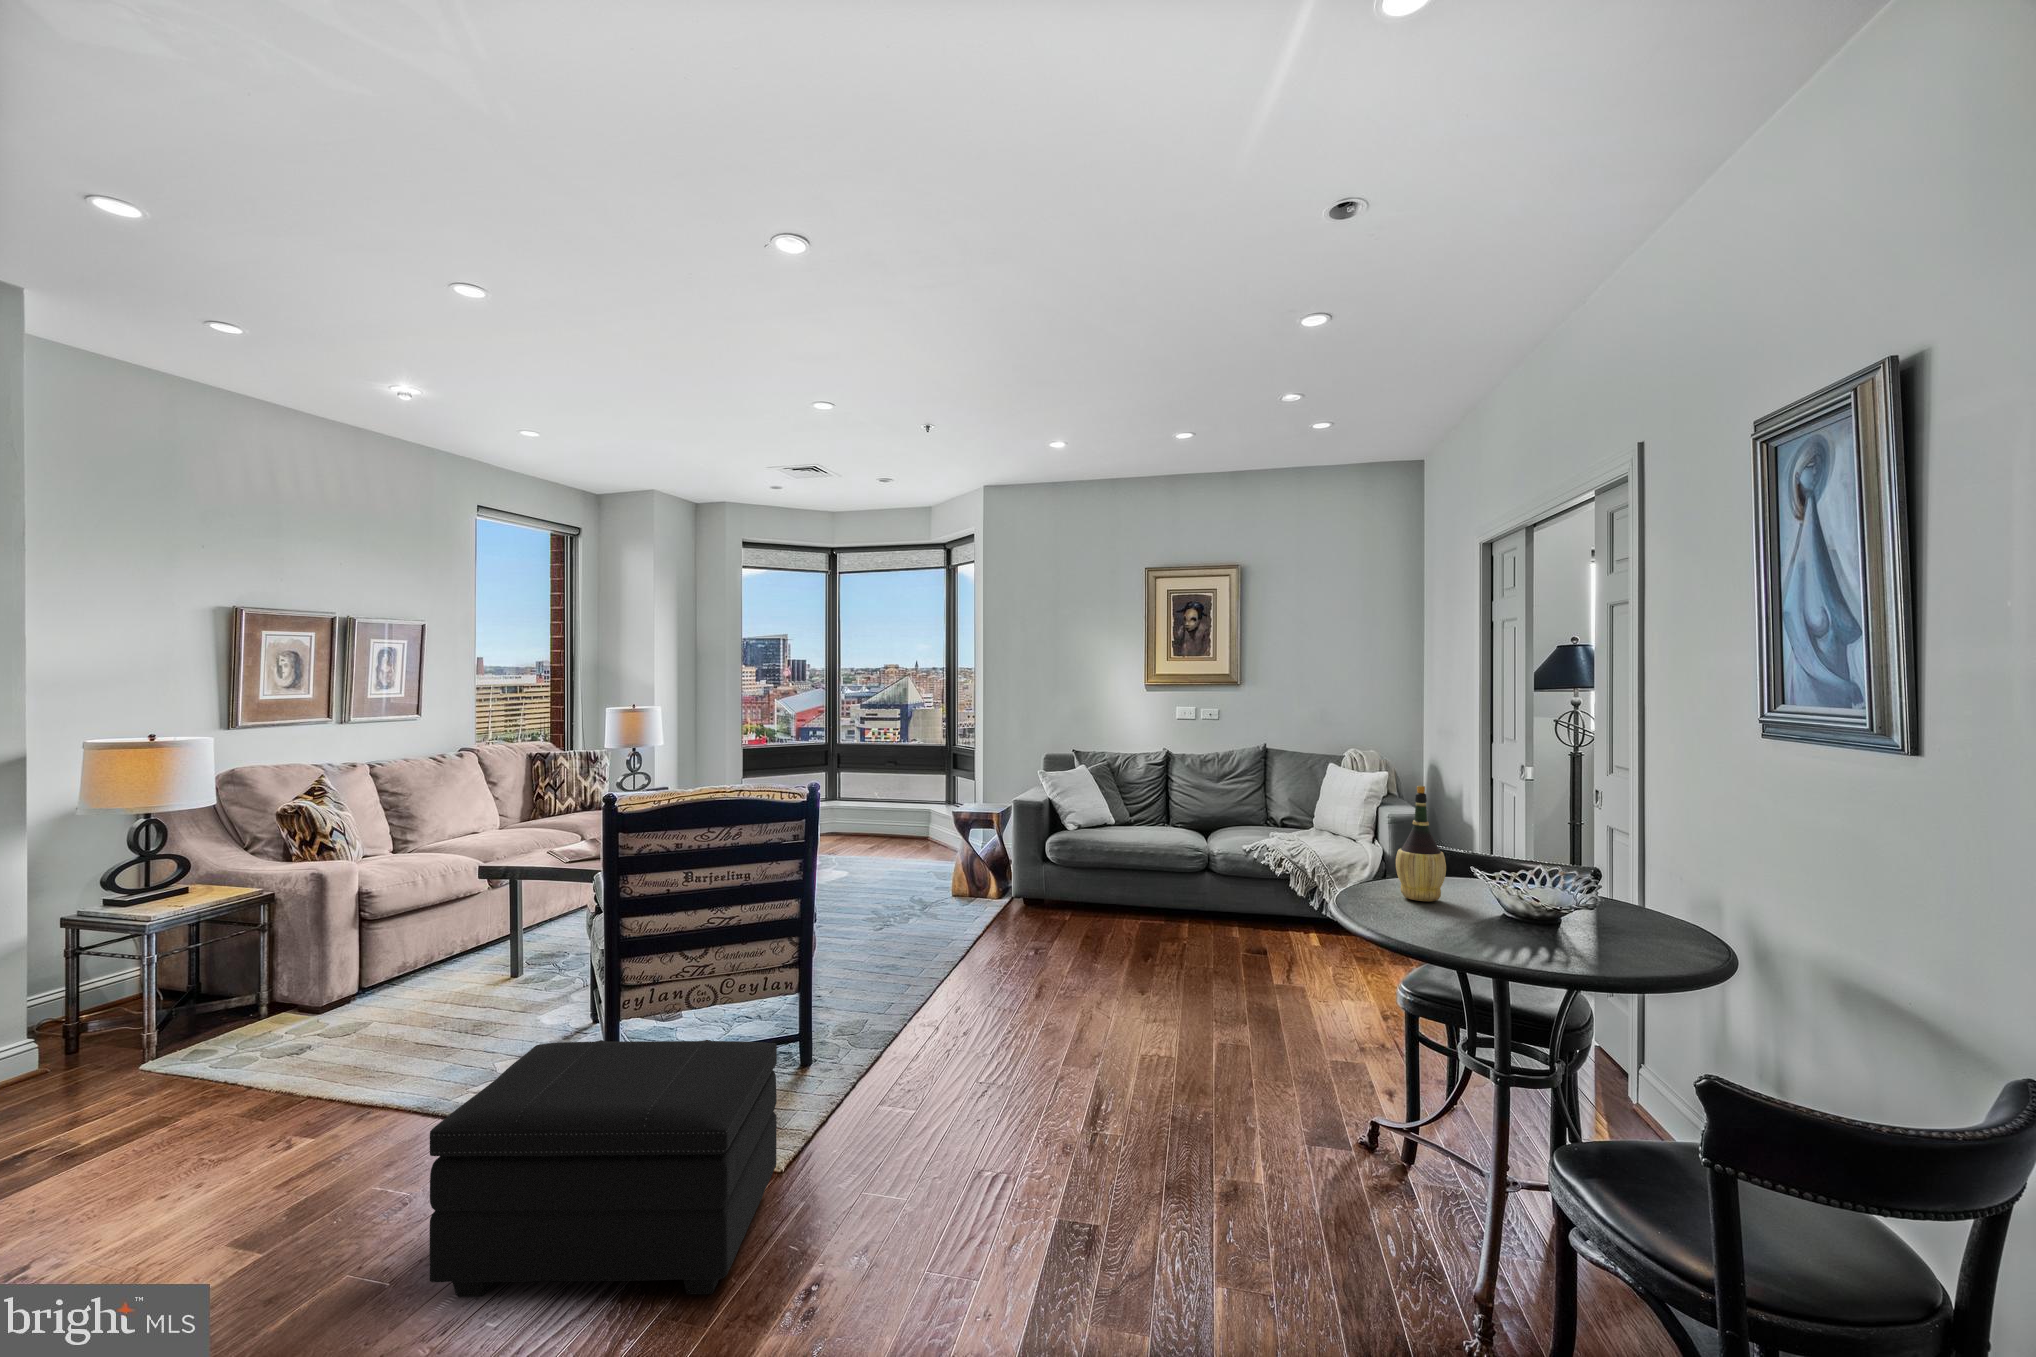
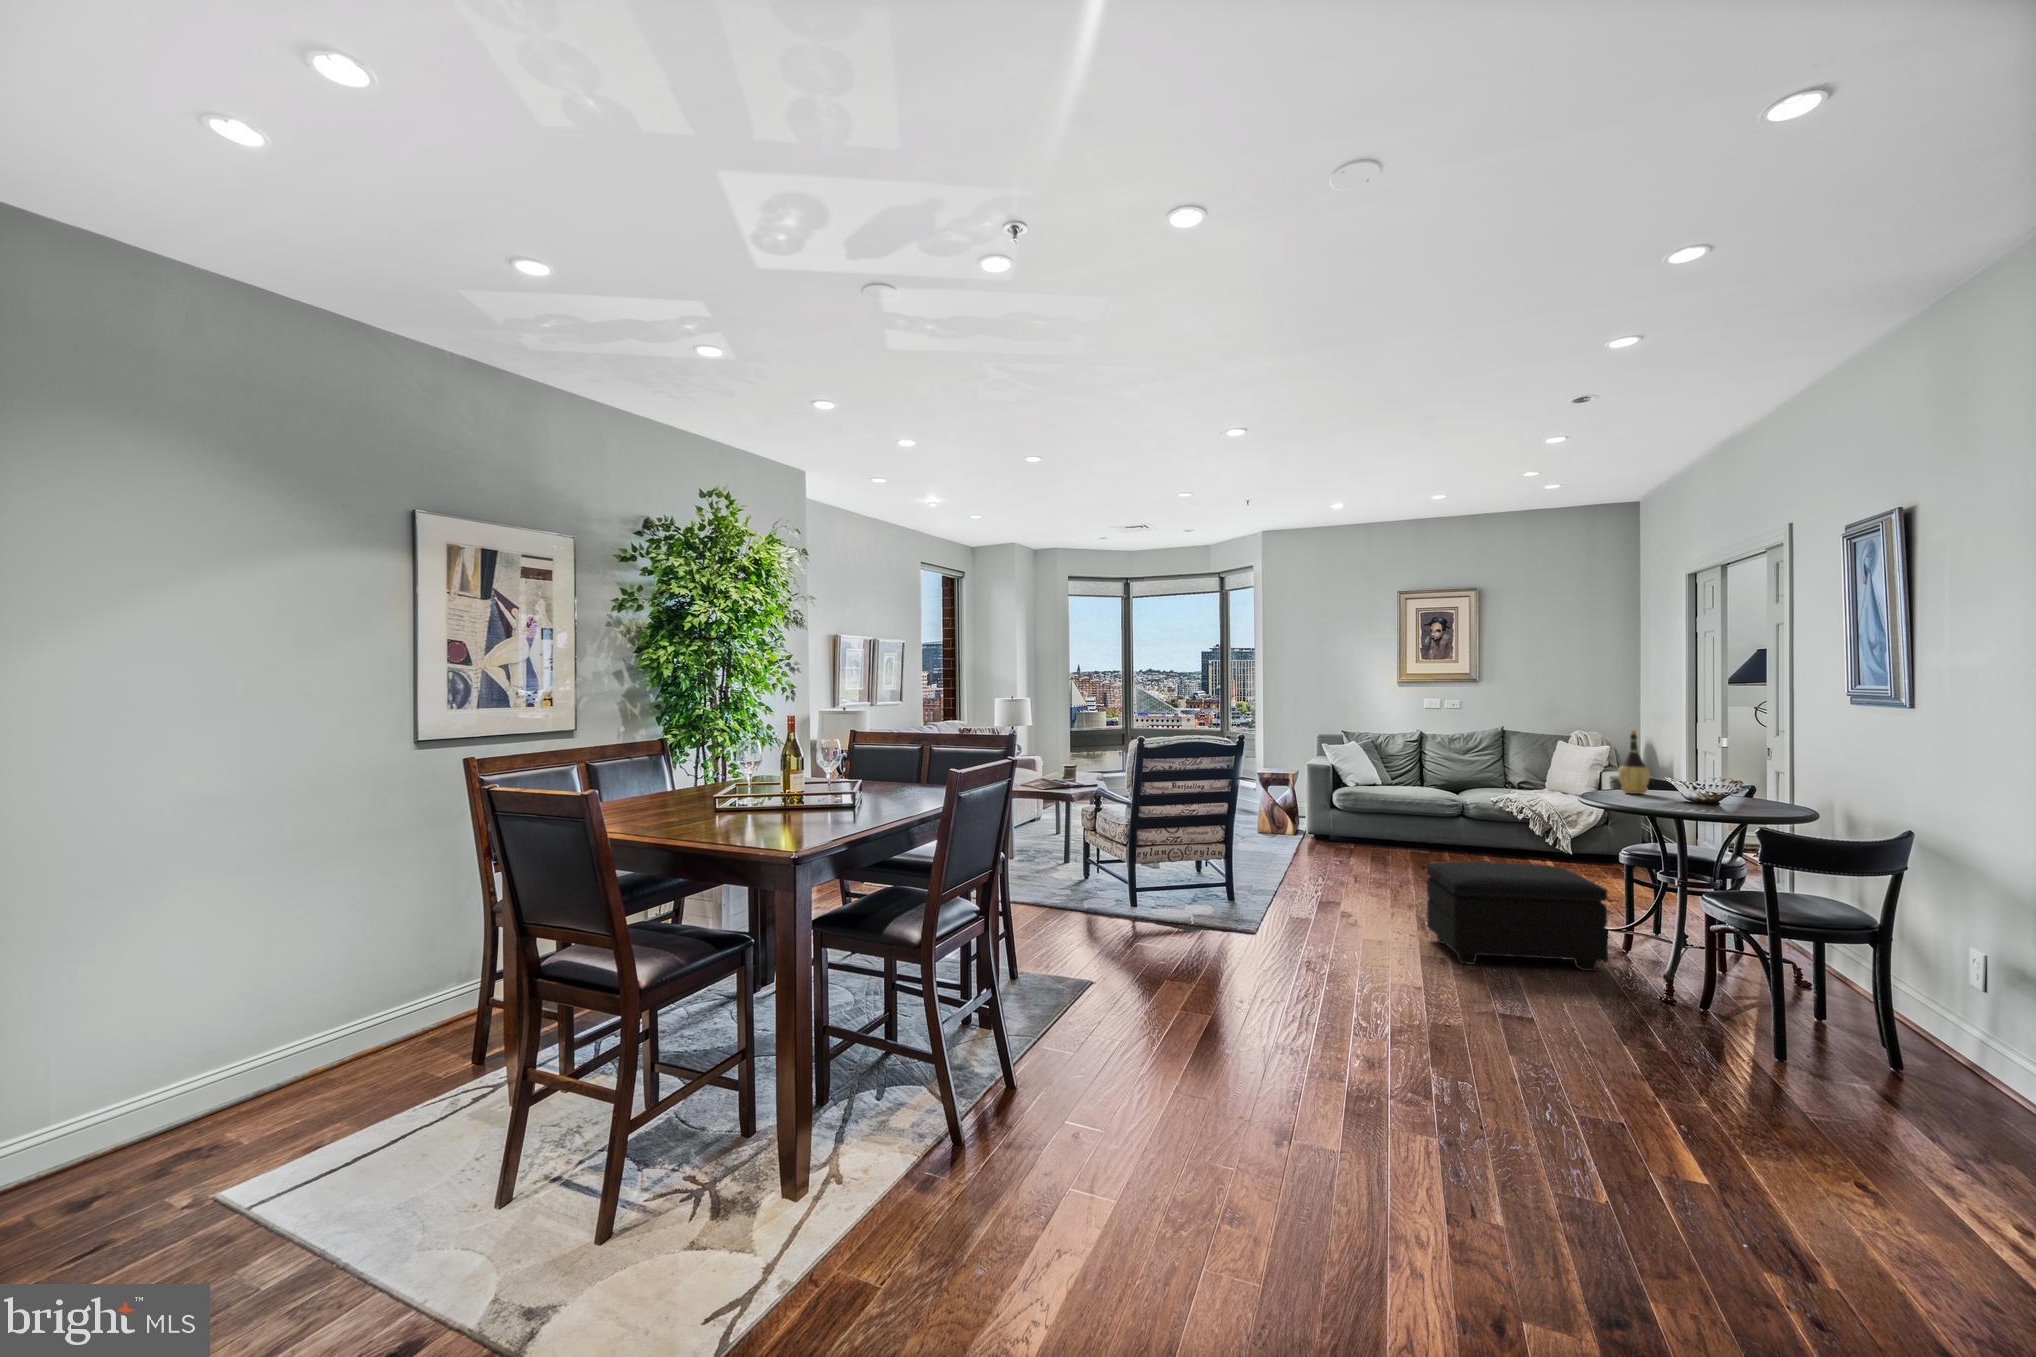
footstool: present [430,1040,777,1297] -> present [1427,861,1608,971]

